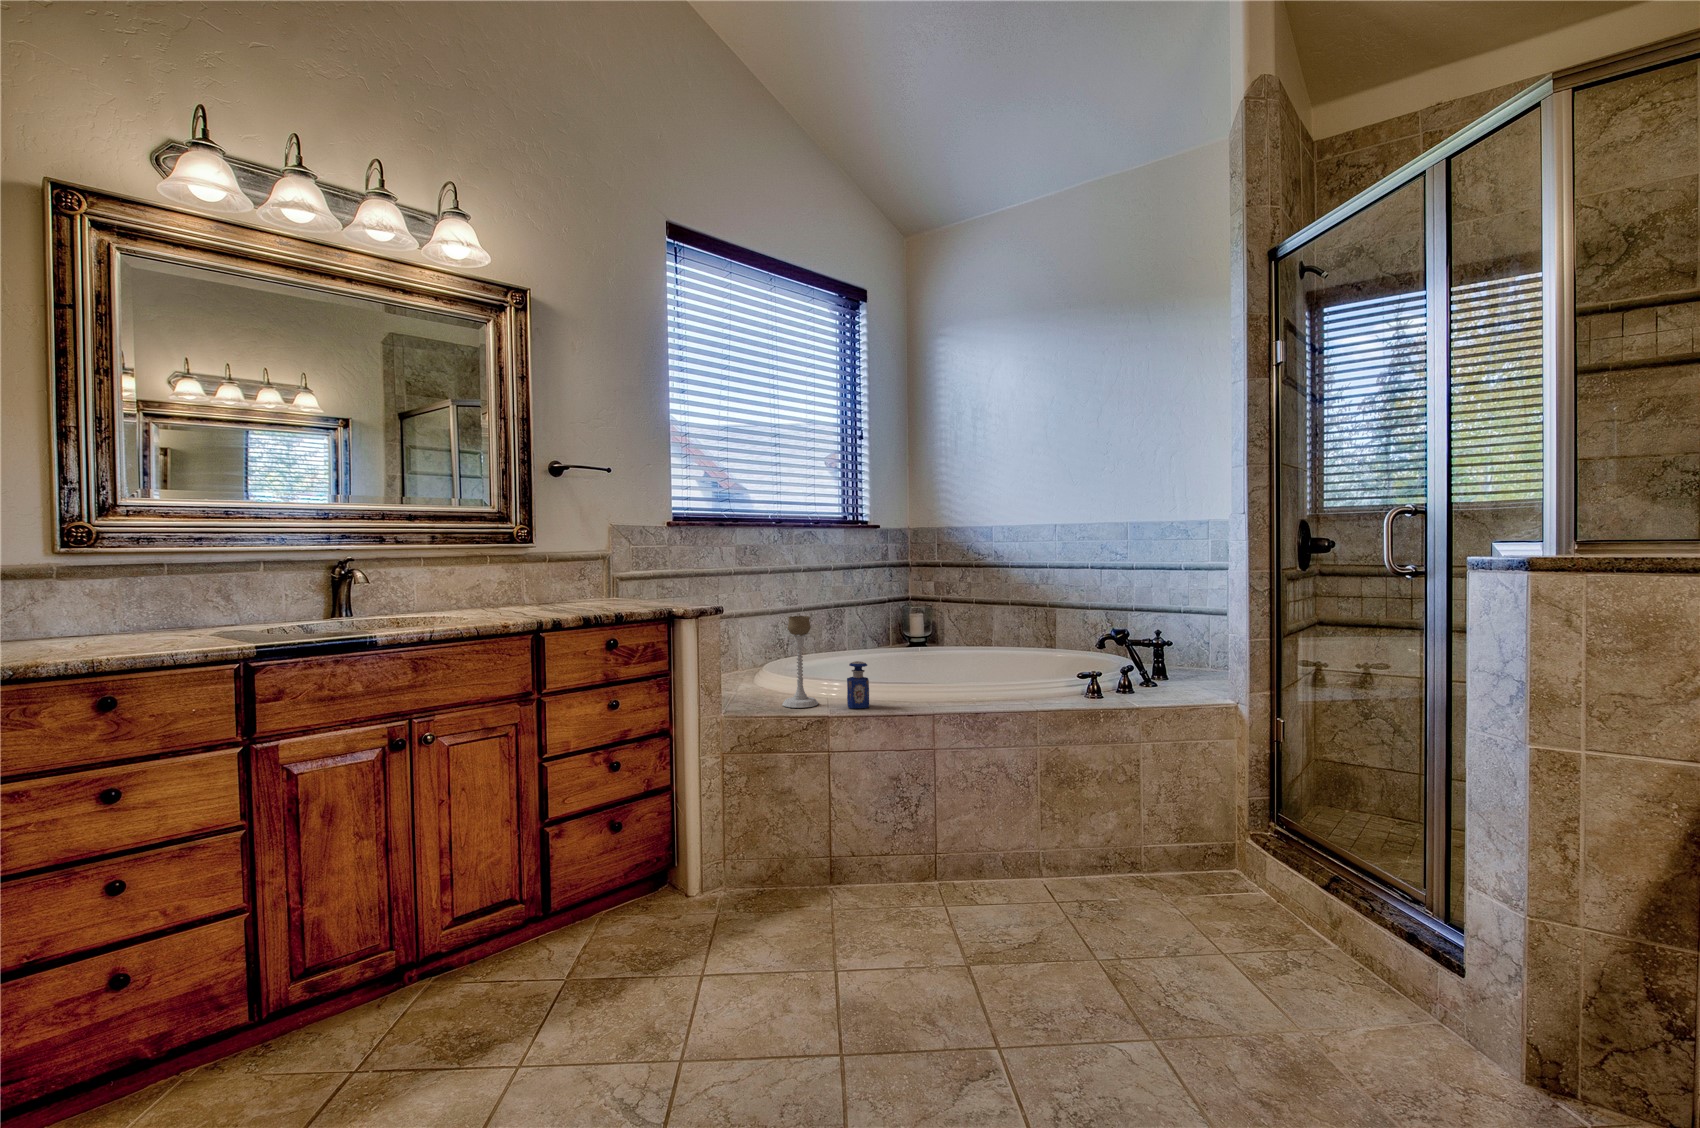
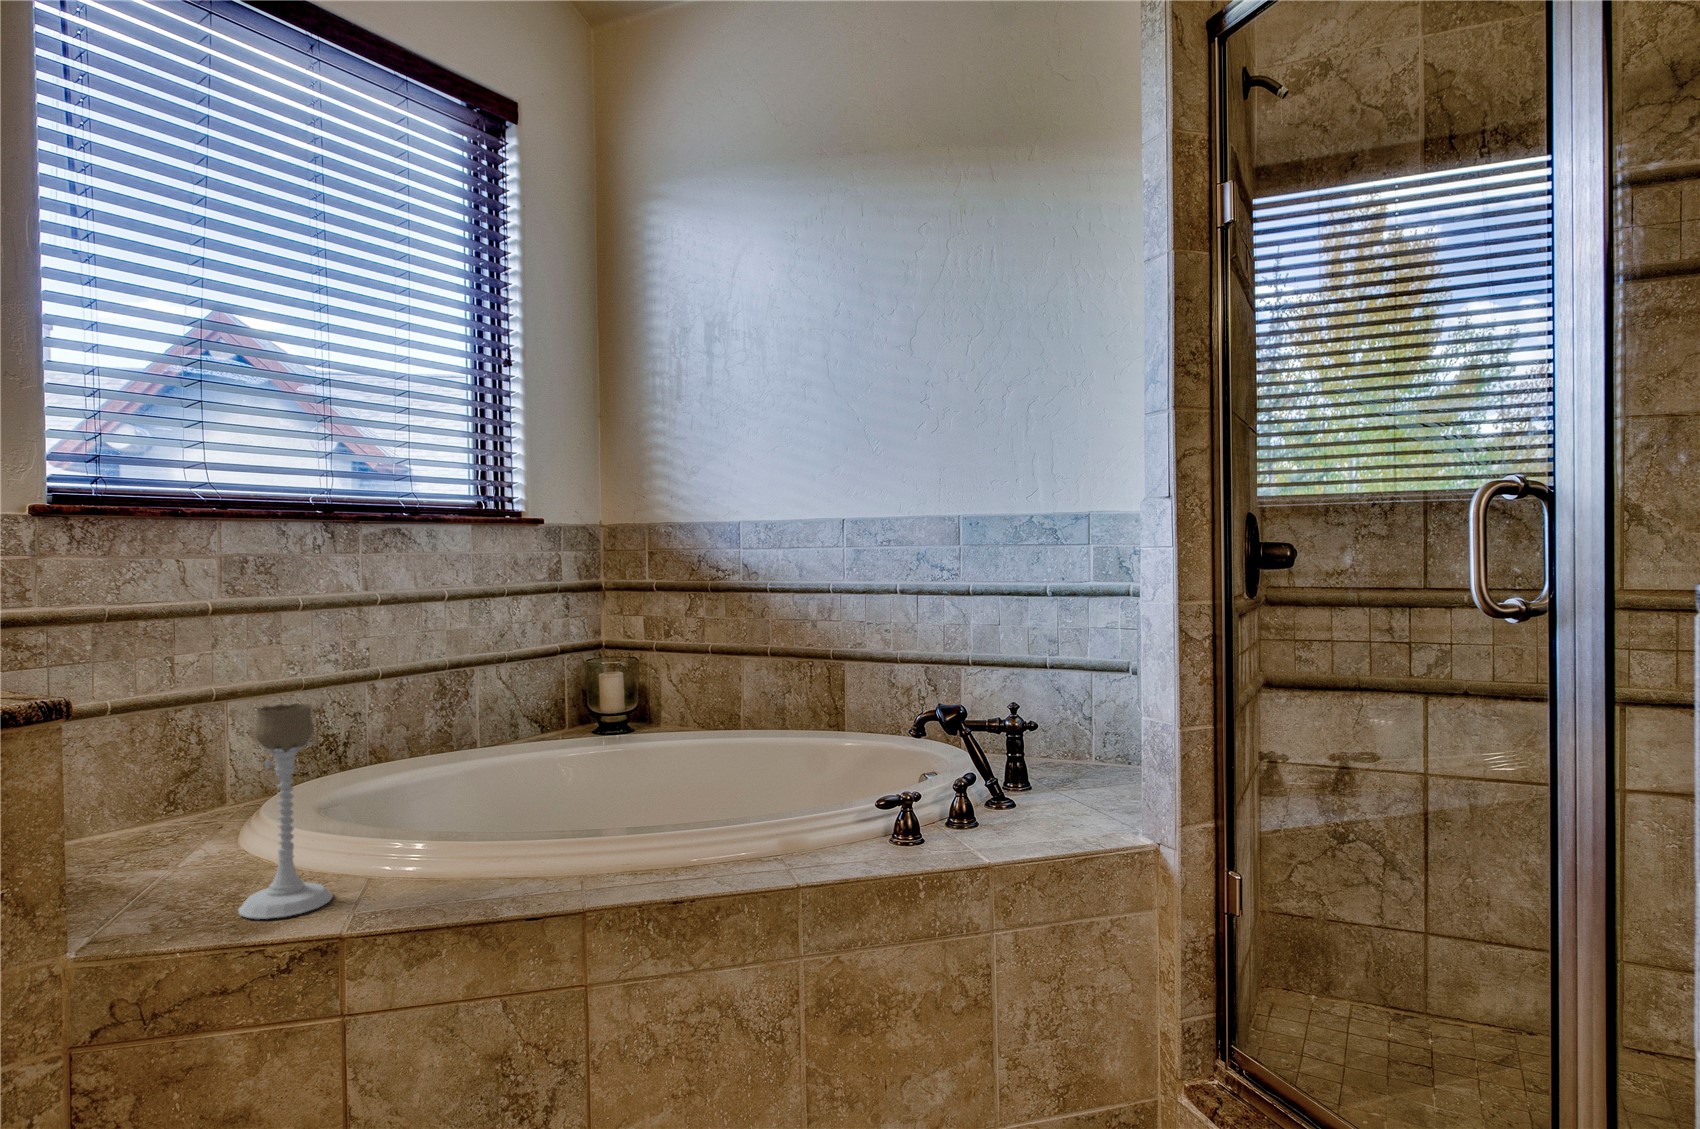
perfume bottle: present [847,661,869,708] -> none [393,802,447,911]

